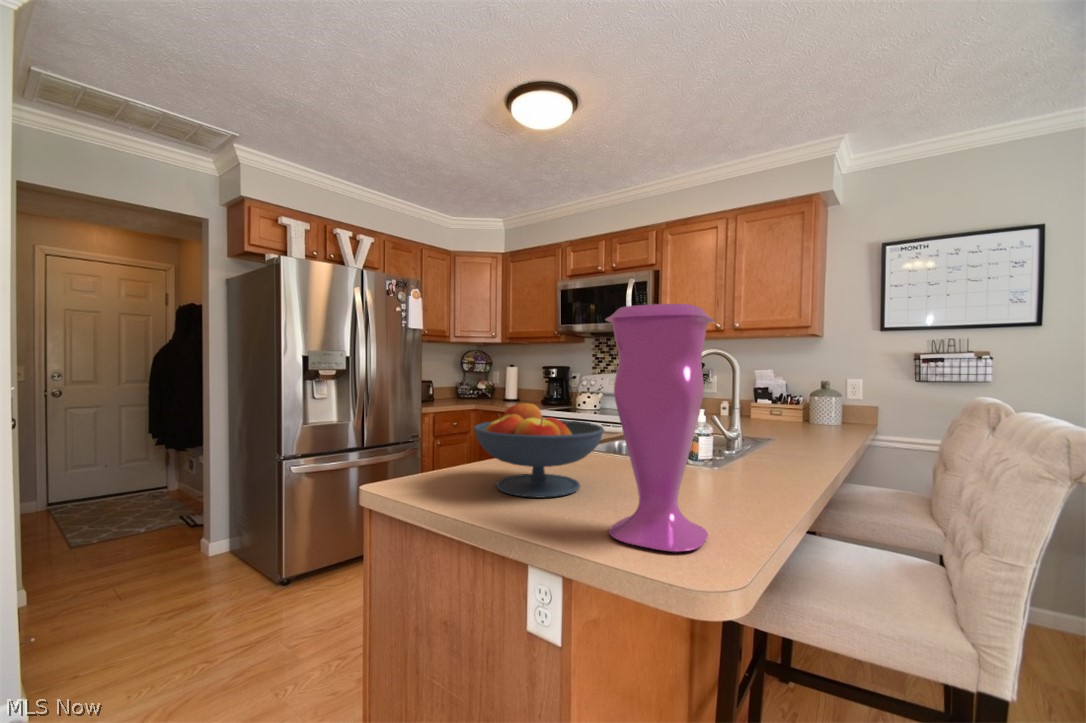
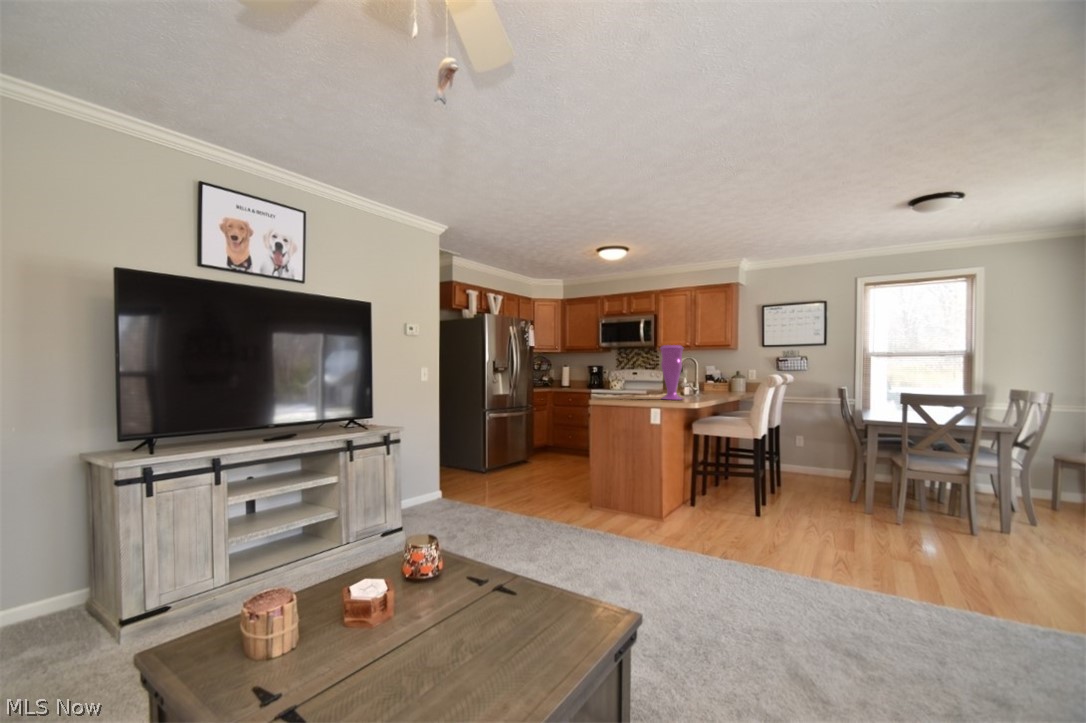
fruit bowl: present [473,403,604,498] -> none [613,372,653,397]

